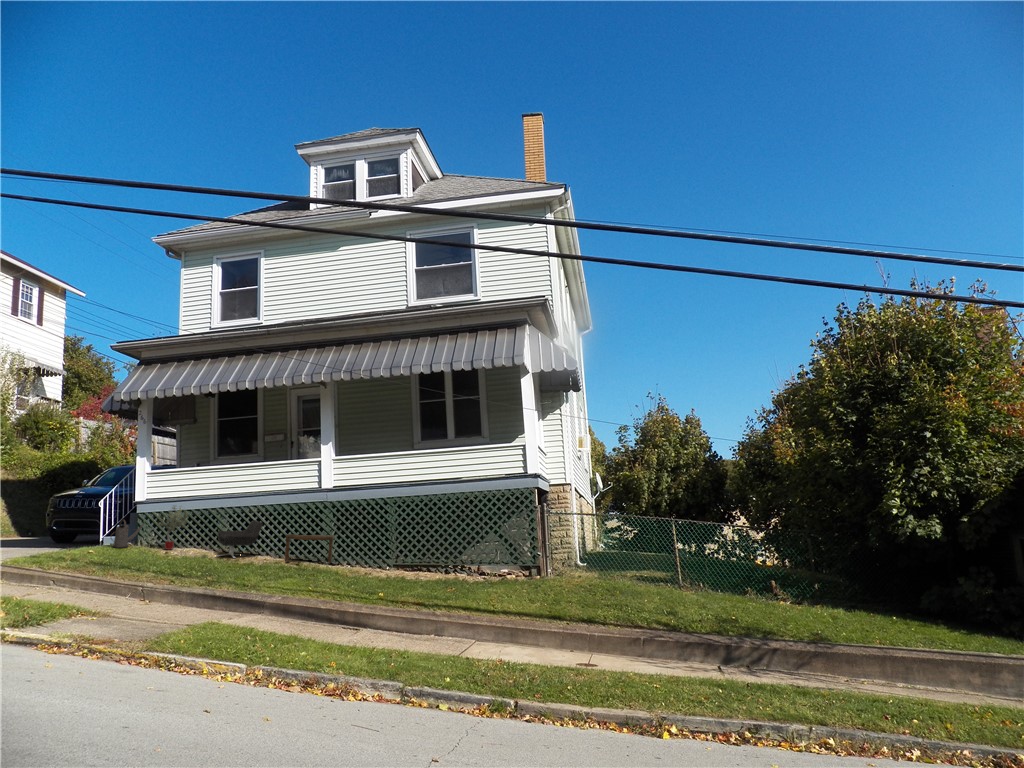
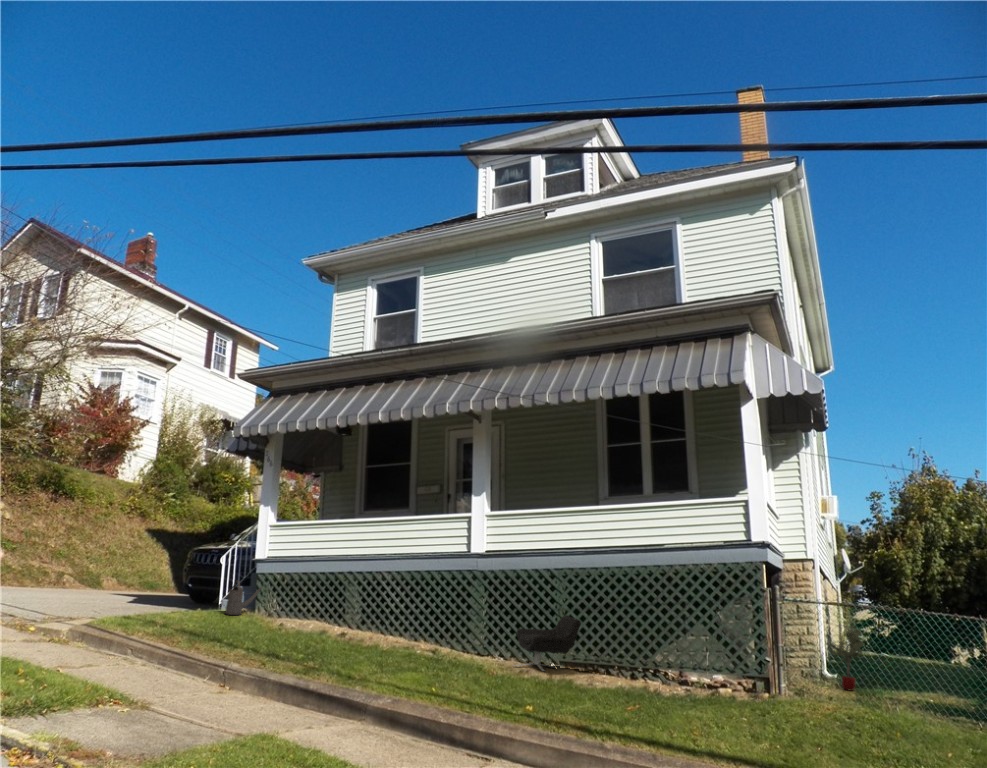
potted tree: present [157,506,188,550] -> present [830,622,864,690]
lounge chair: present [218,520,263,558] -> present [516,615,581,671]
bench: present [284,534,334,563] -> none [418,610,484,654]

